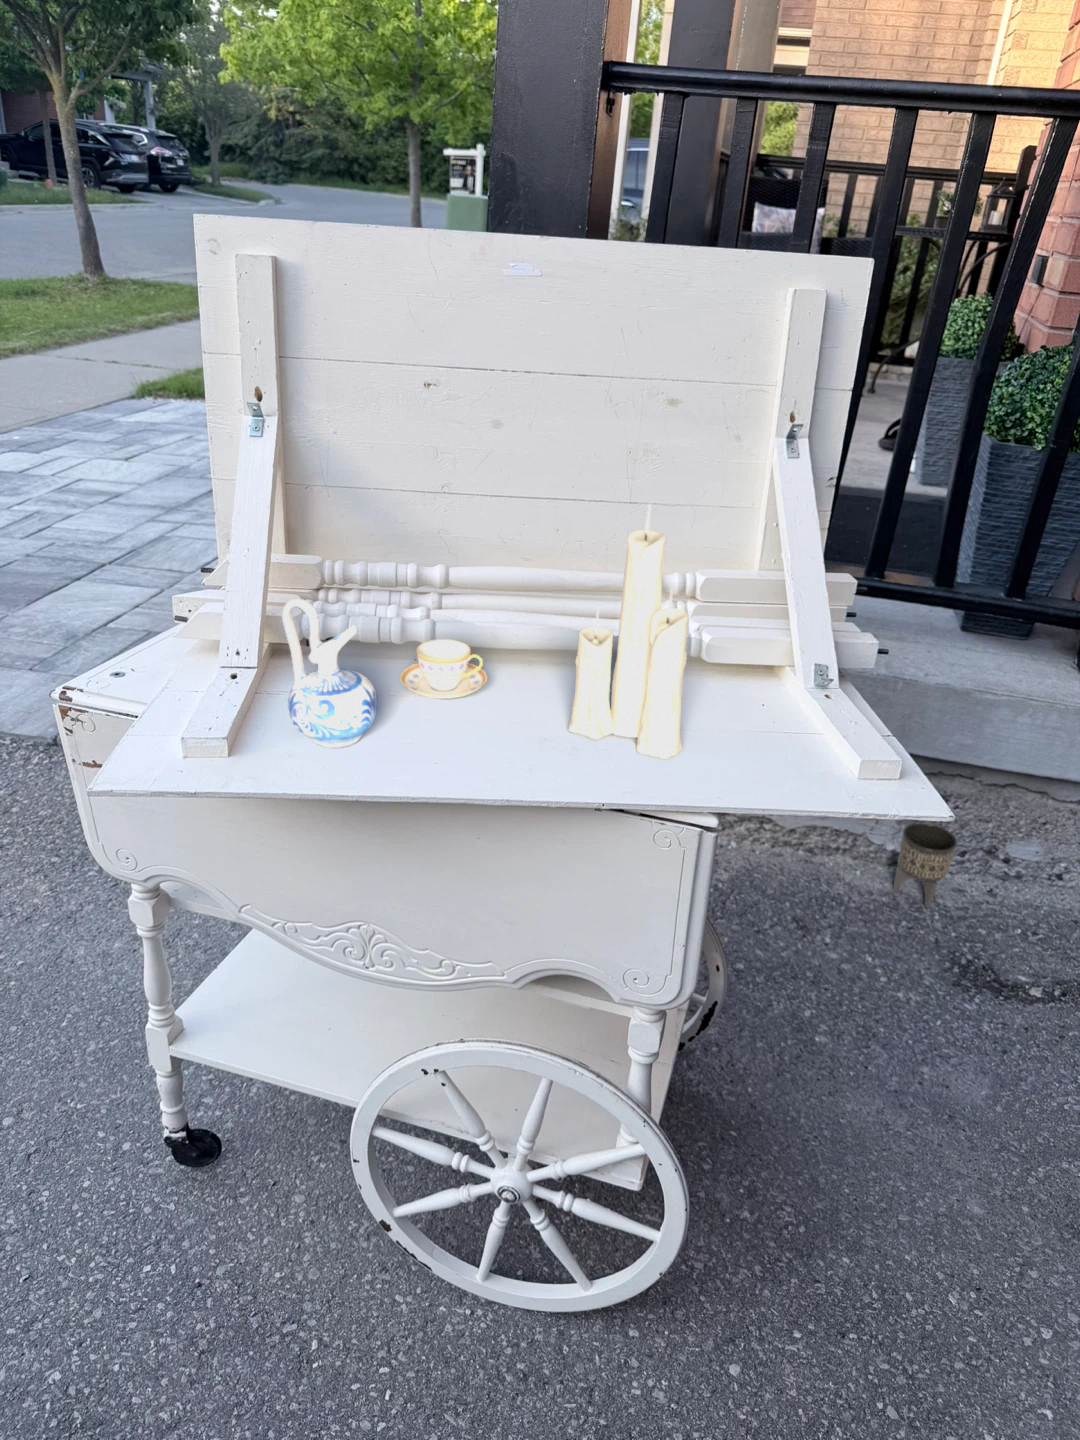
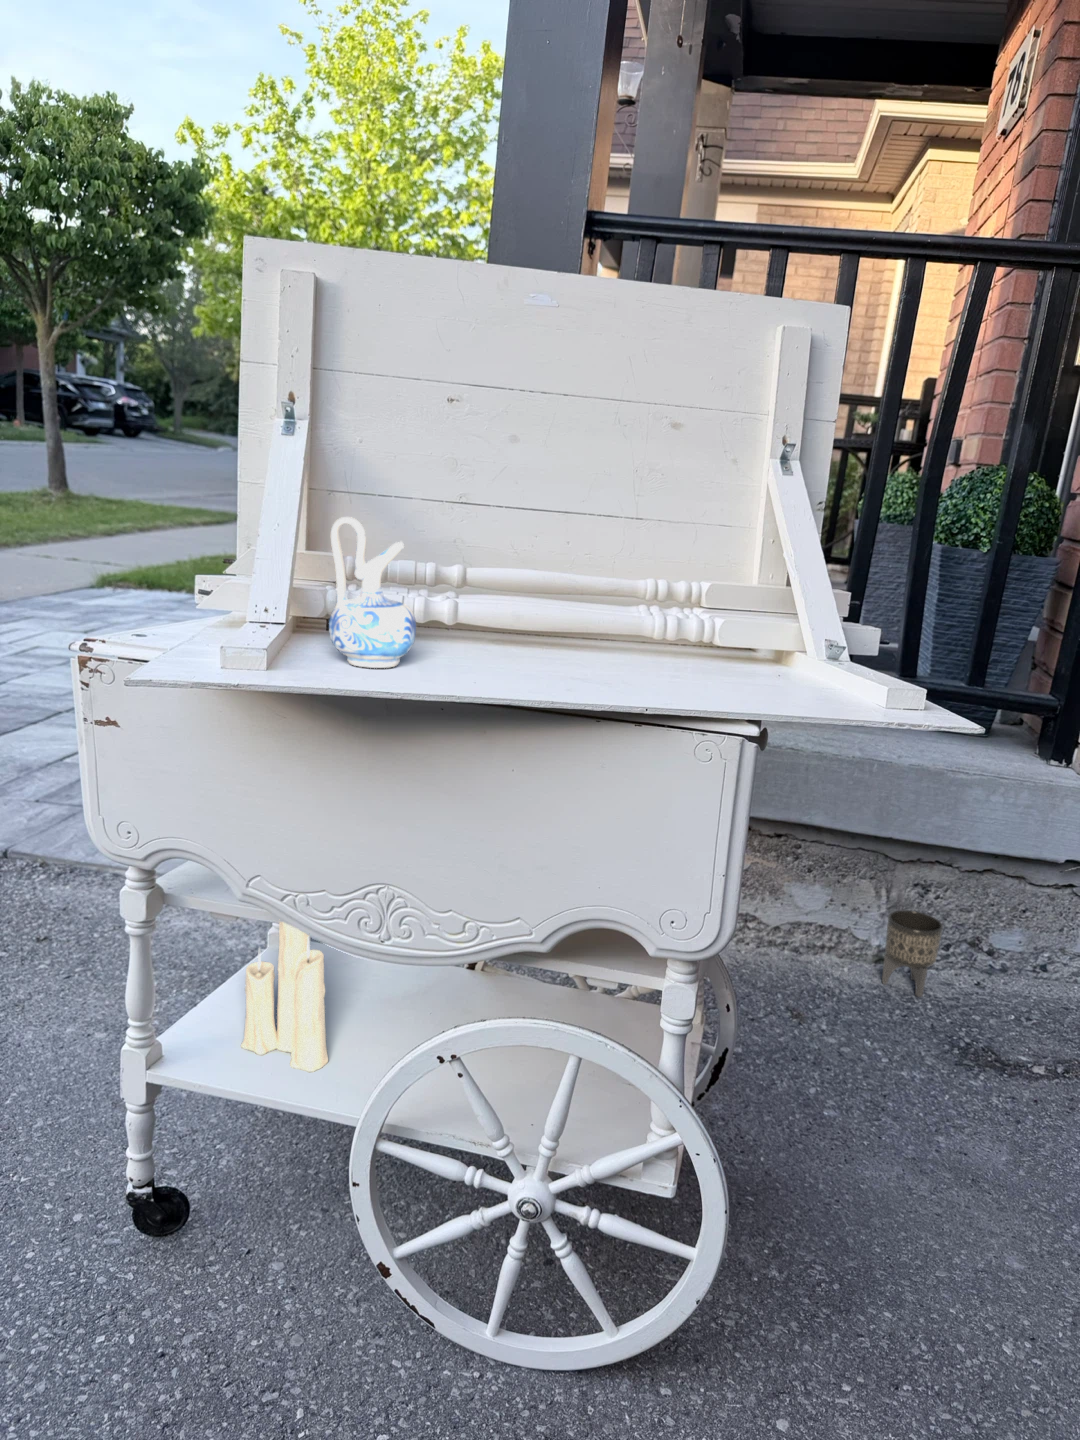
candle: present [569,504,689,759] -> present [241,922,328,1072]
teacup: present [400,639,487,699] -> none [428,604,514,654]

